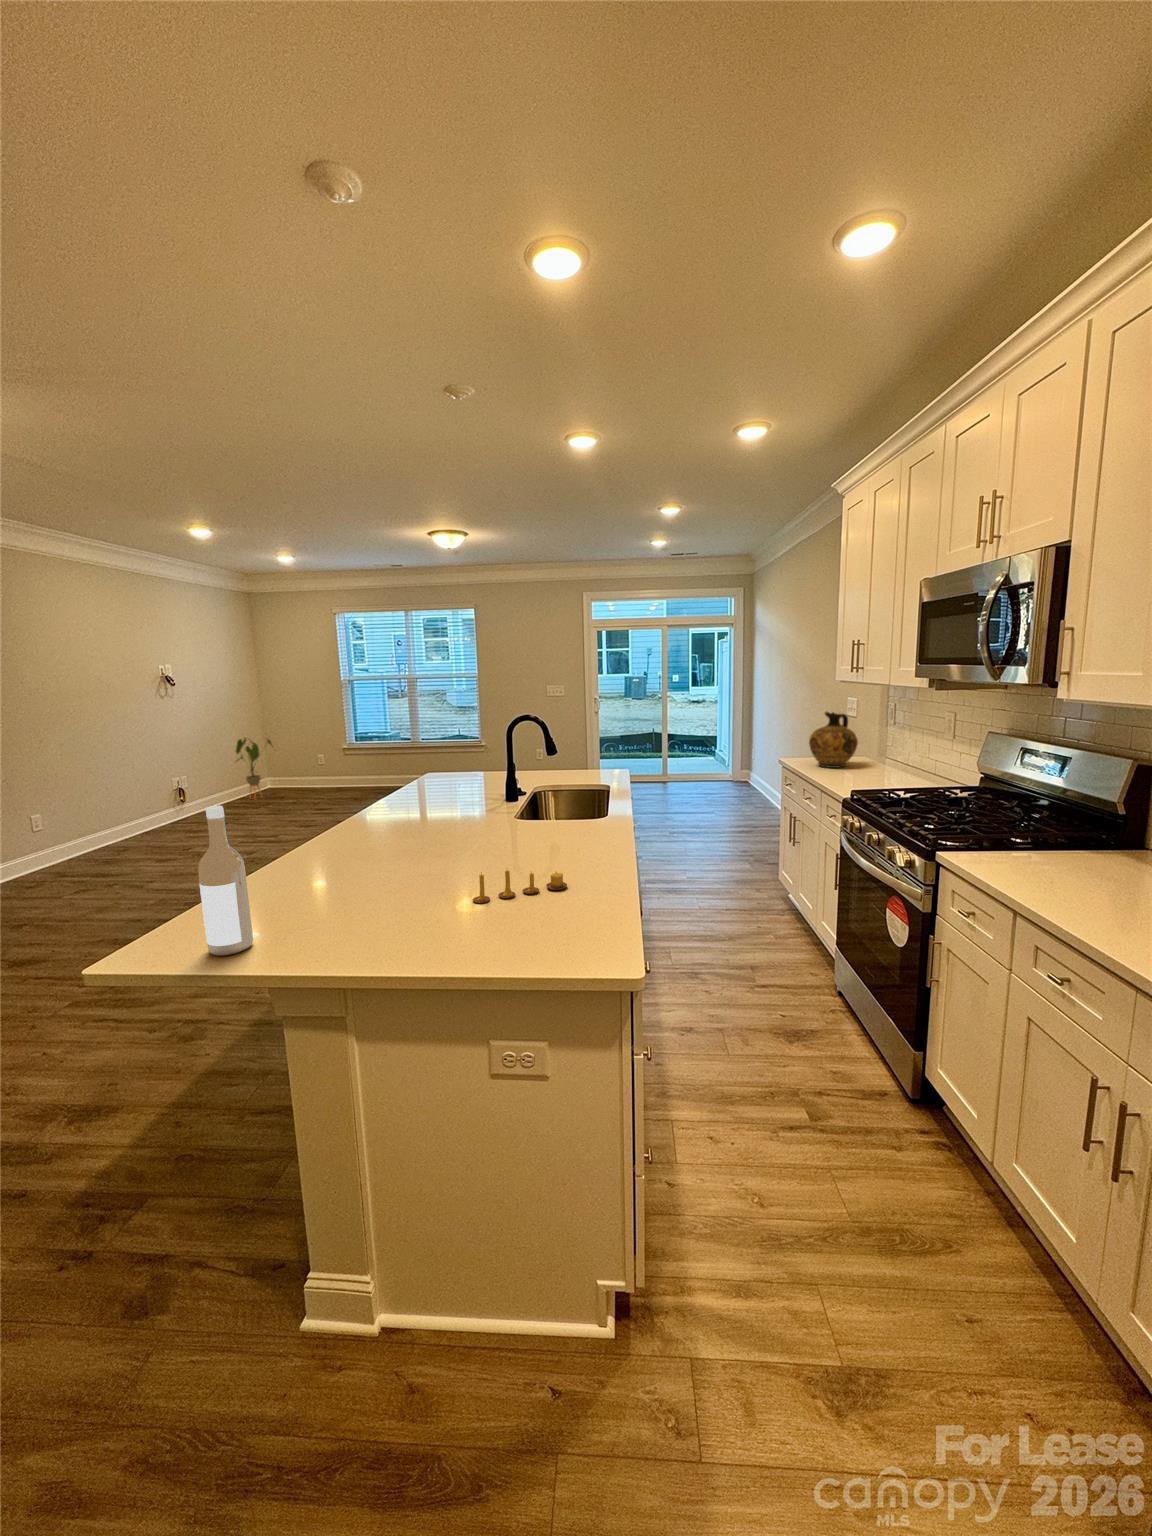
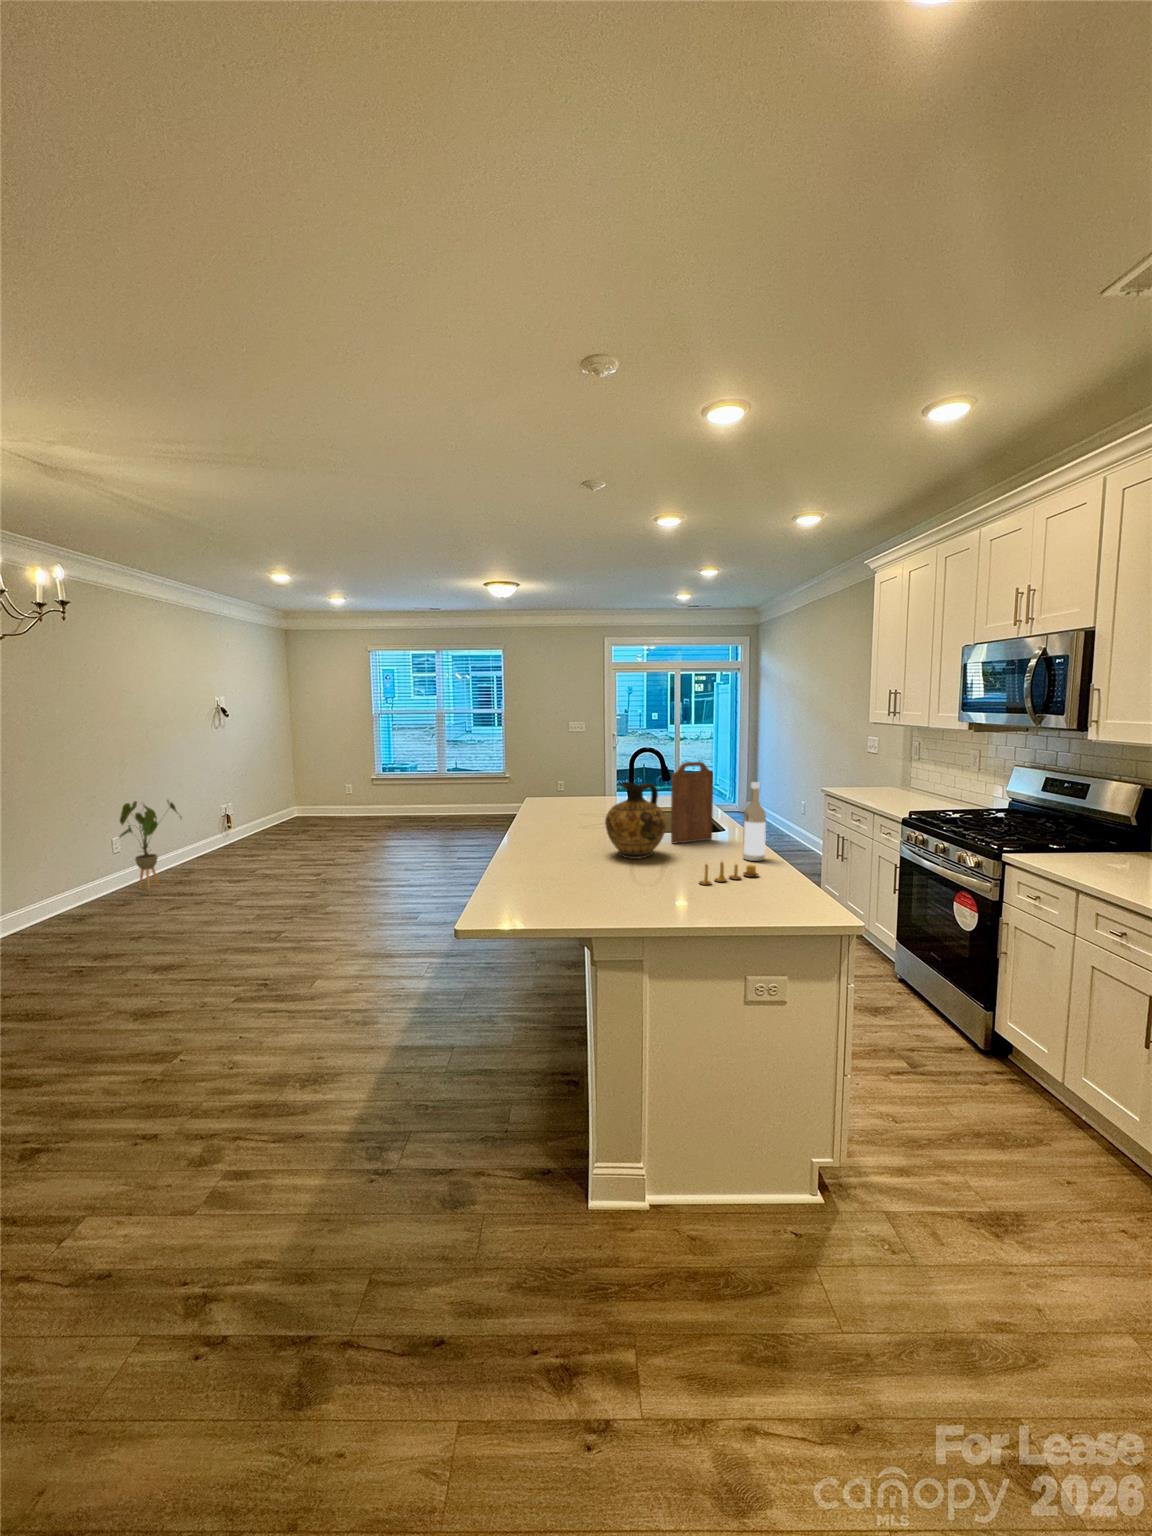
ceramic jug: present [809,712,858,768] -> present [605,782,666,859]
cutting board: none [510,733,570,836] -> present [671,762,713,843]
house plant: present [236,738,271,799] -> present [120,800,181,890]
wine bottle: present [198,806,253,956] -> present [743,782,766,861]

